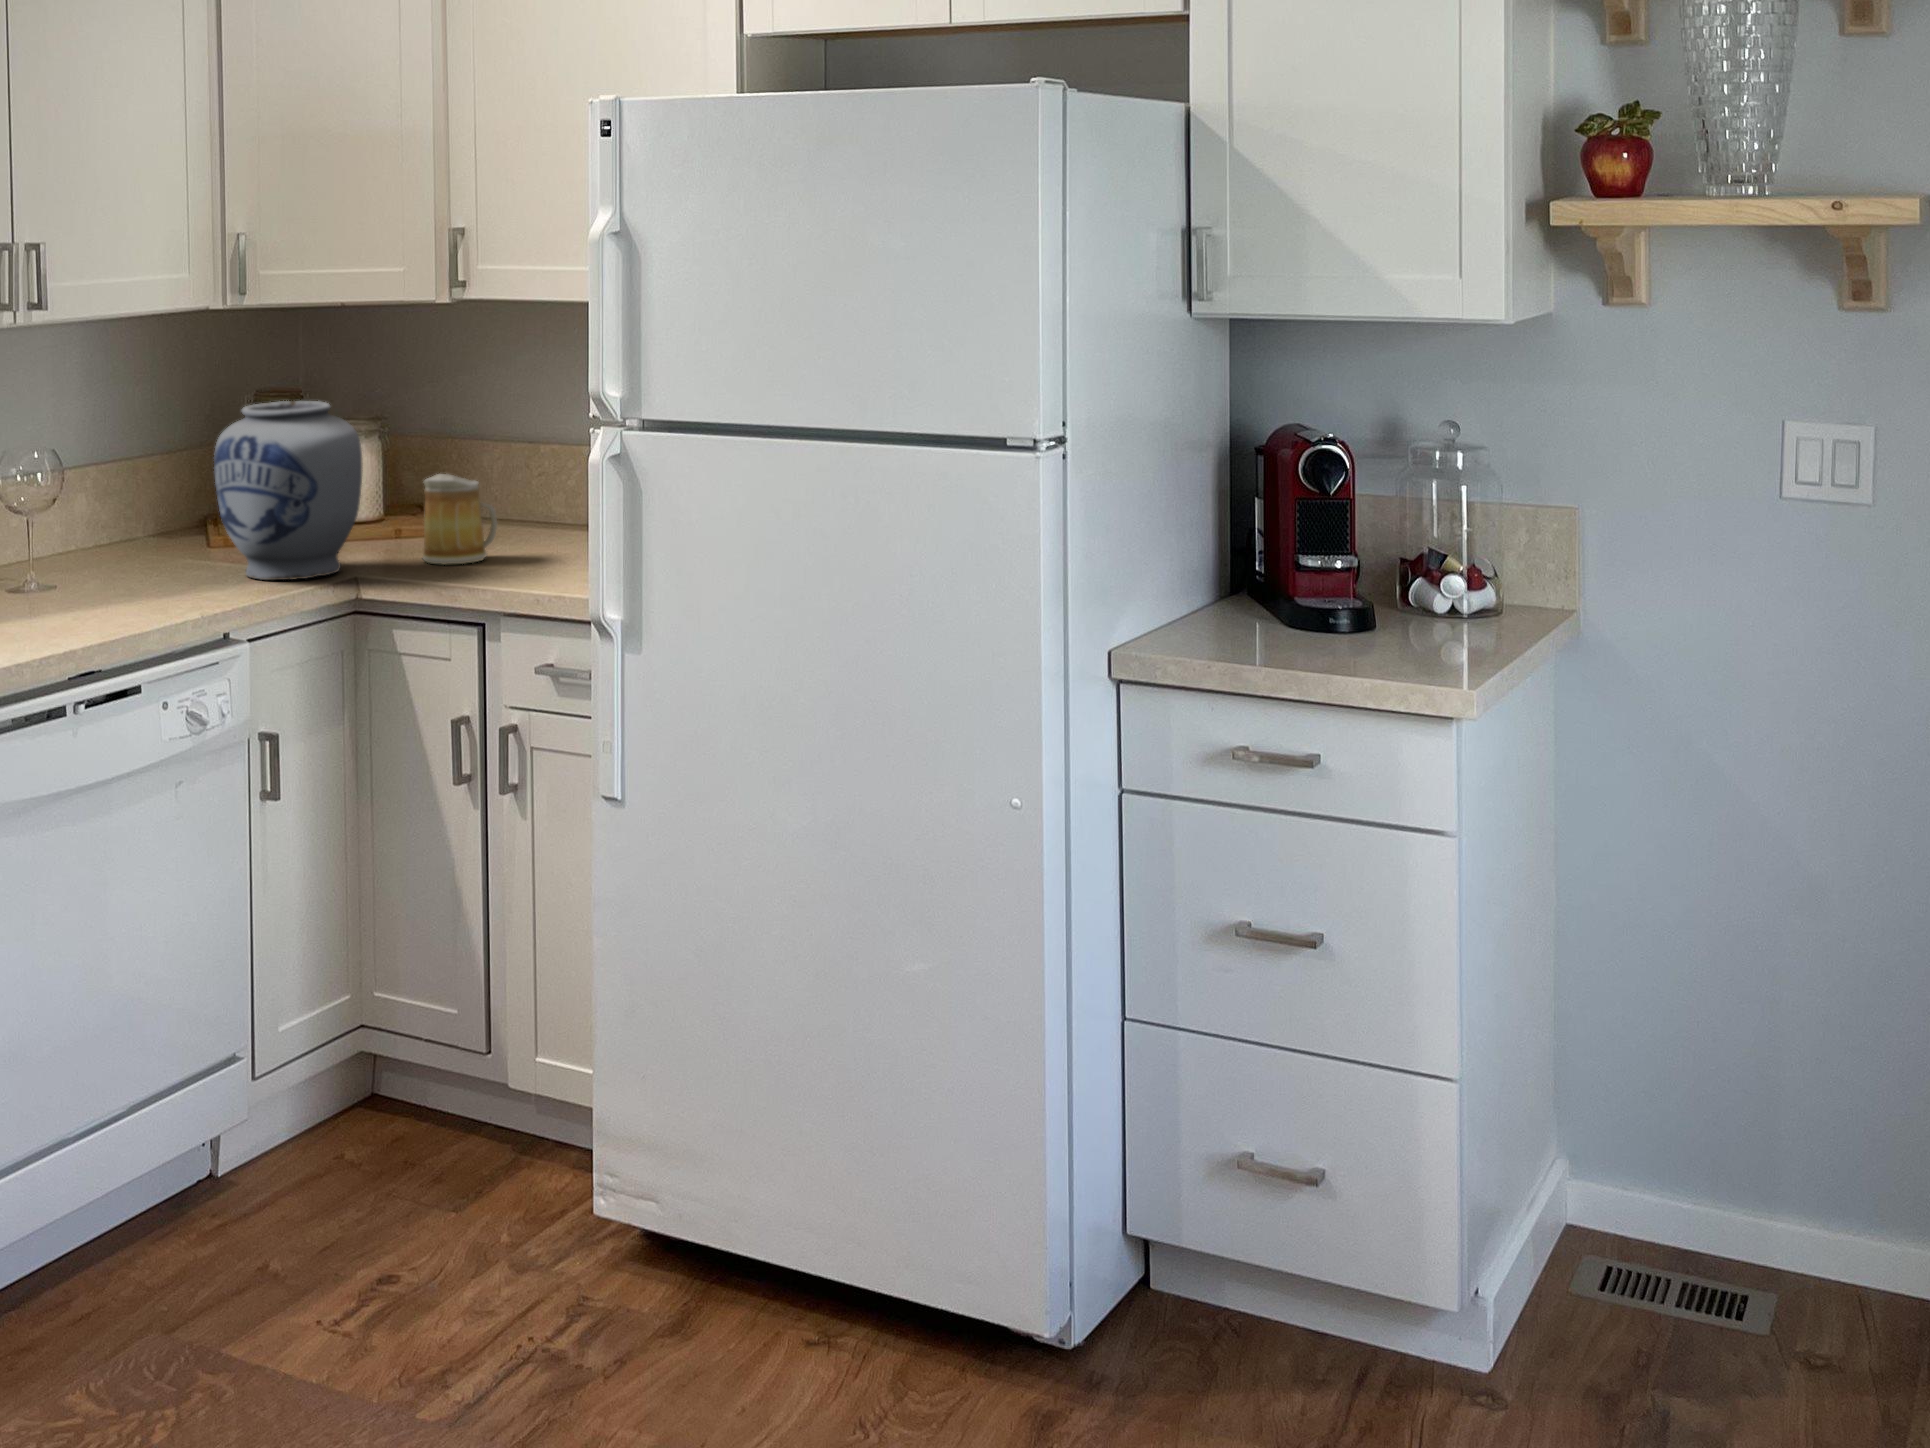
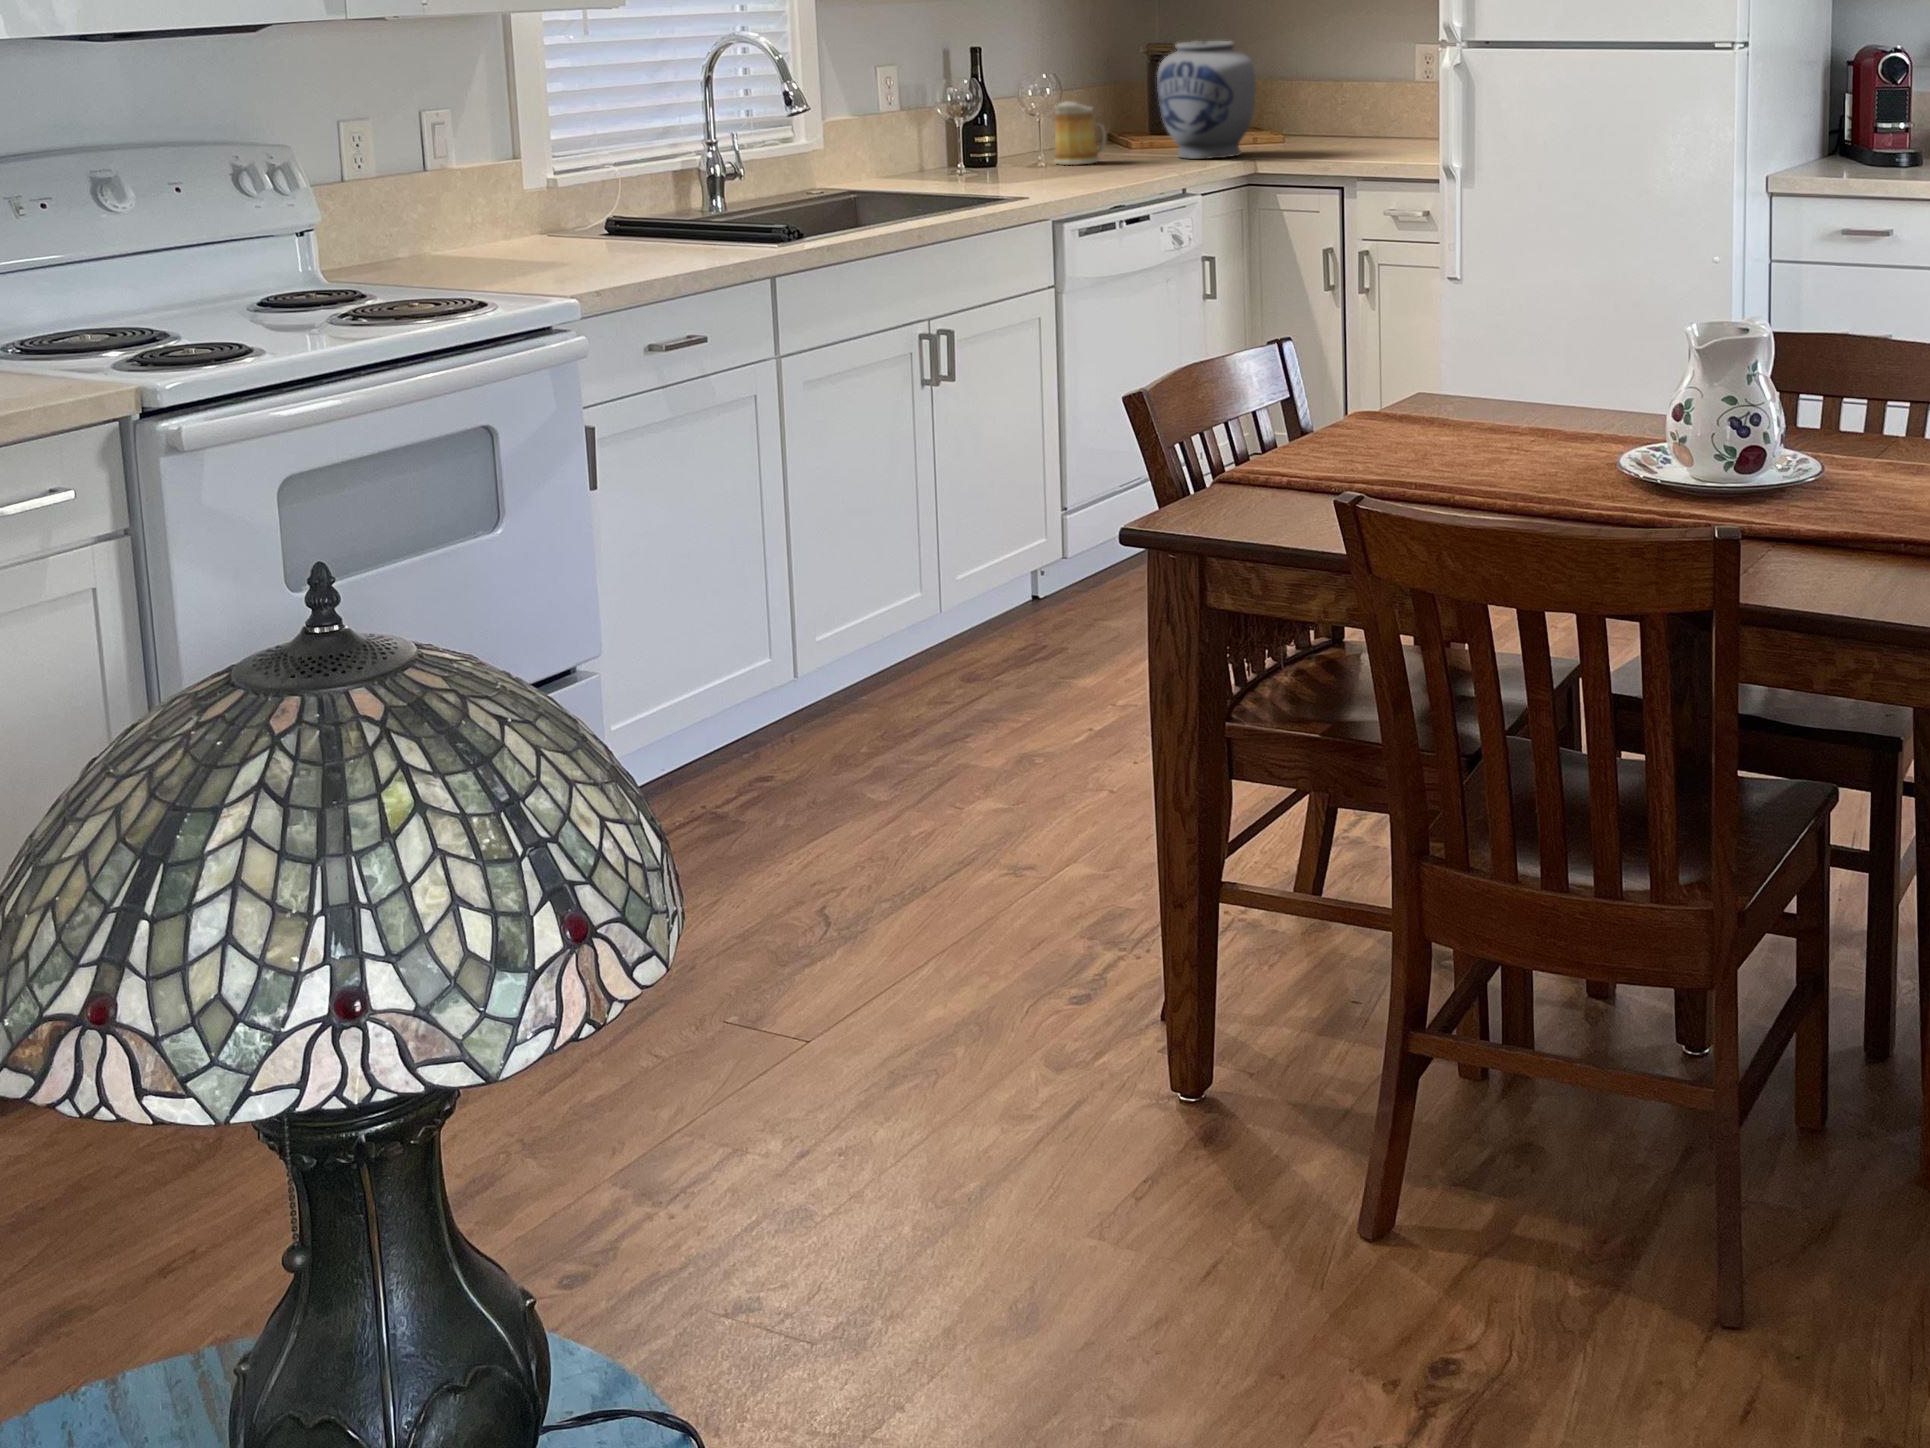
mug: present [422,474,497,565] -> present [1054,102,1106,165]

